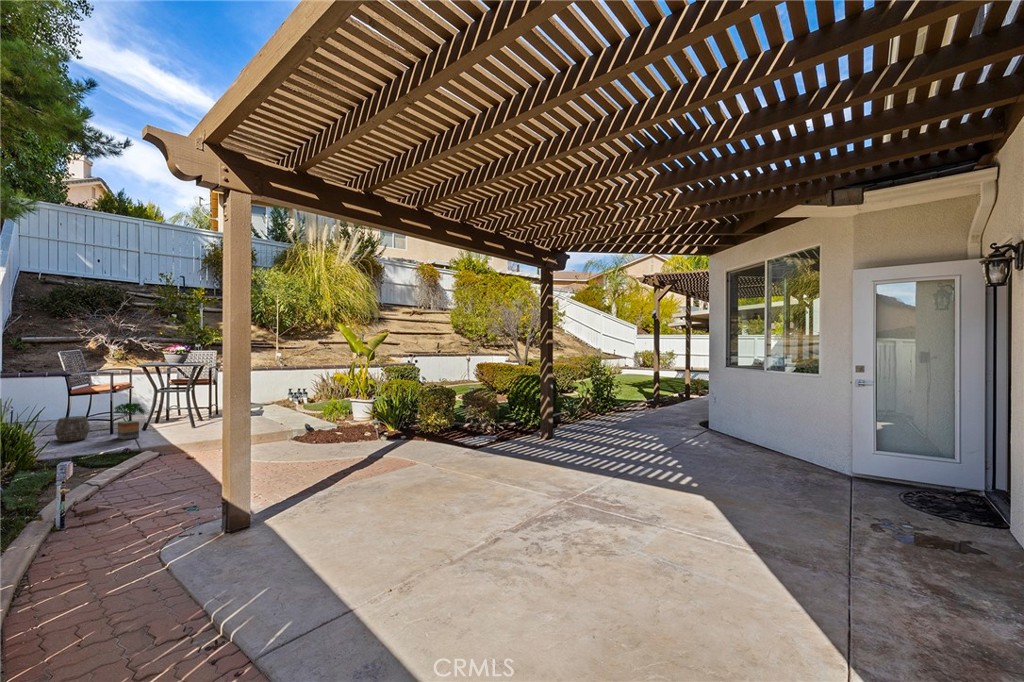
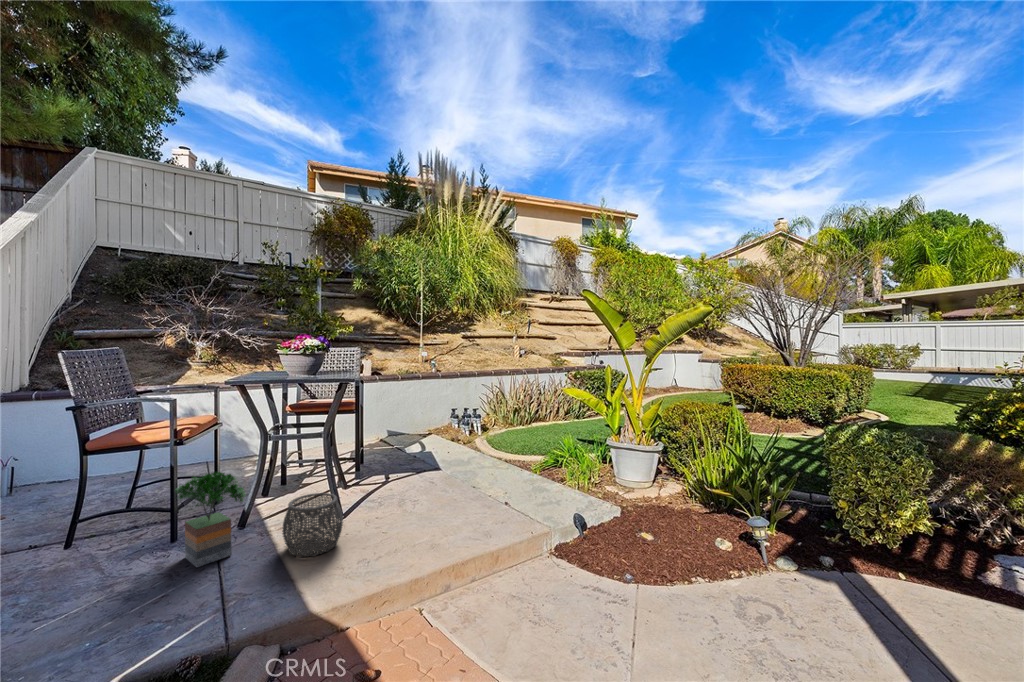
woven basket: present [55,416,90,441] -> present [282,493,343,557]

